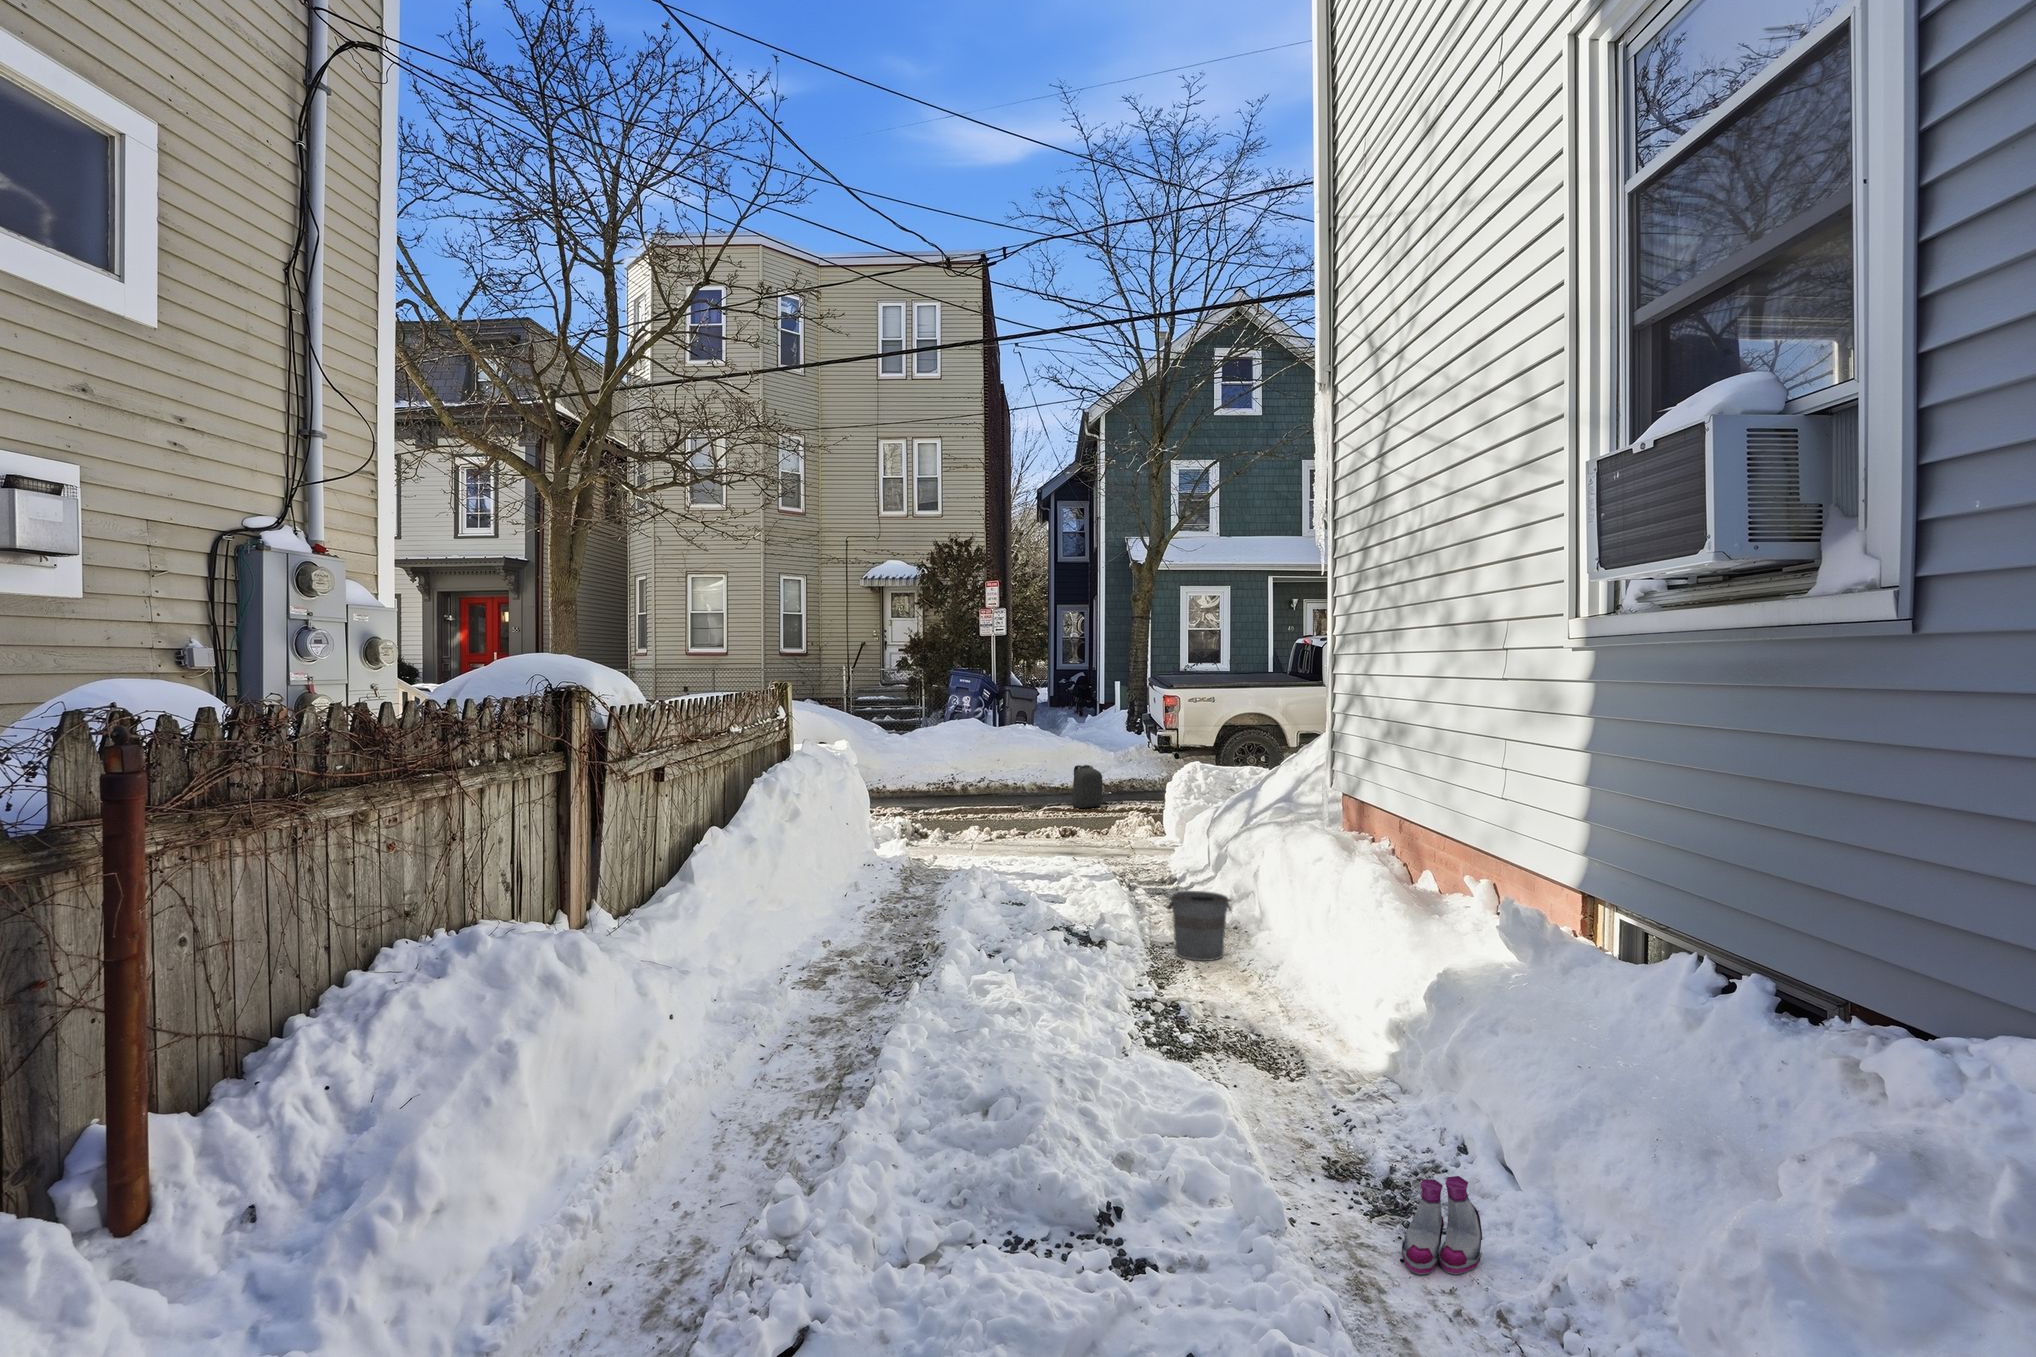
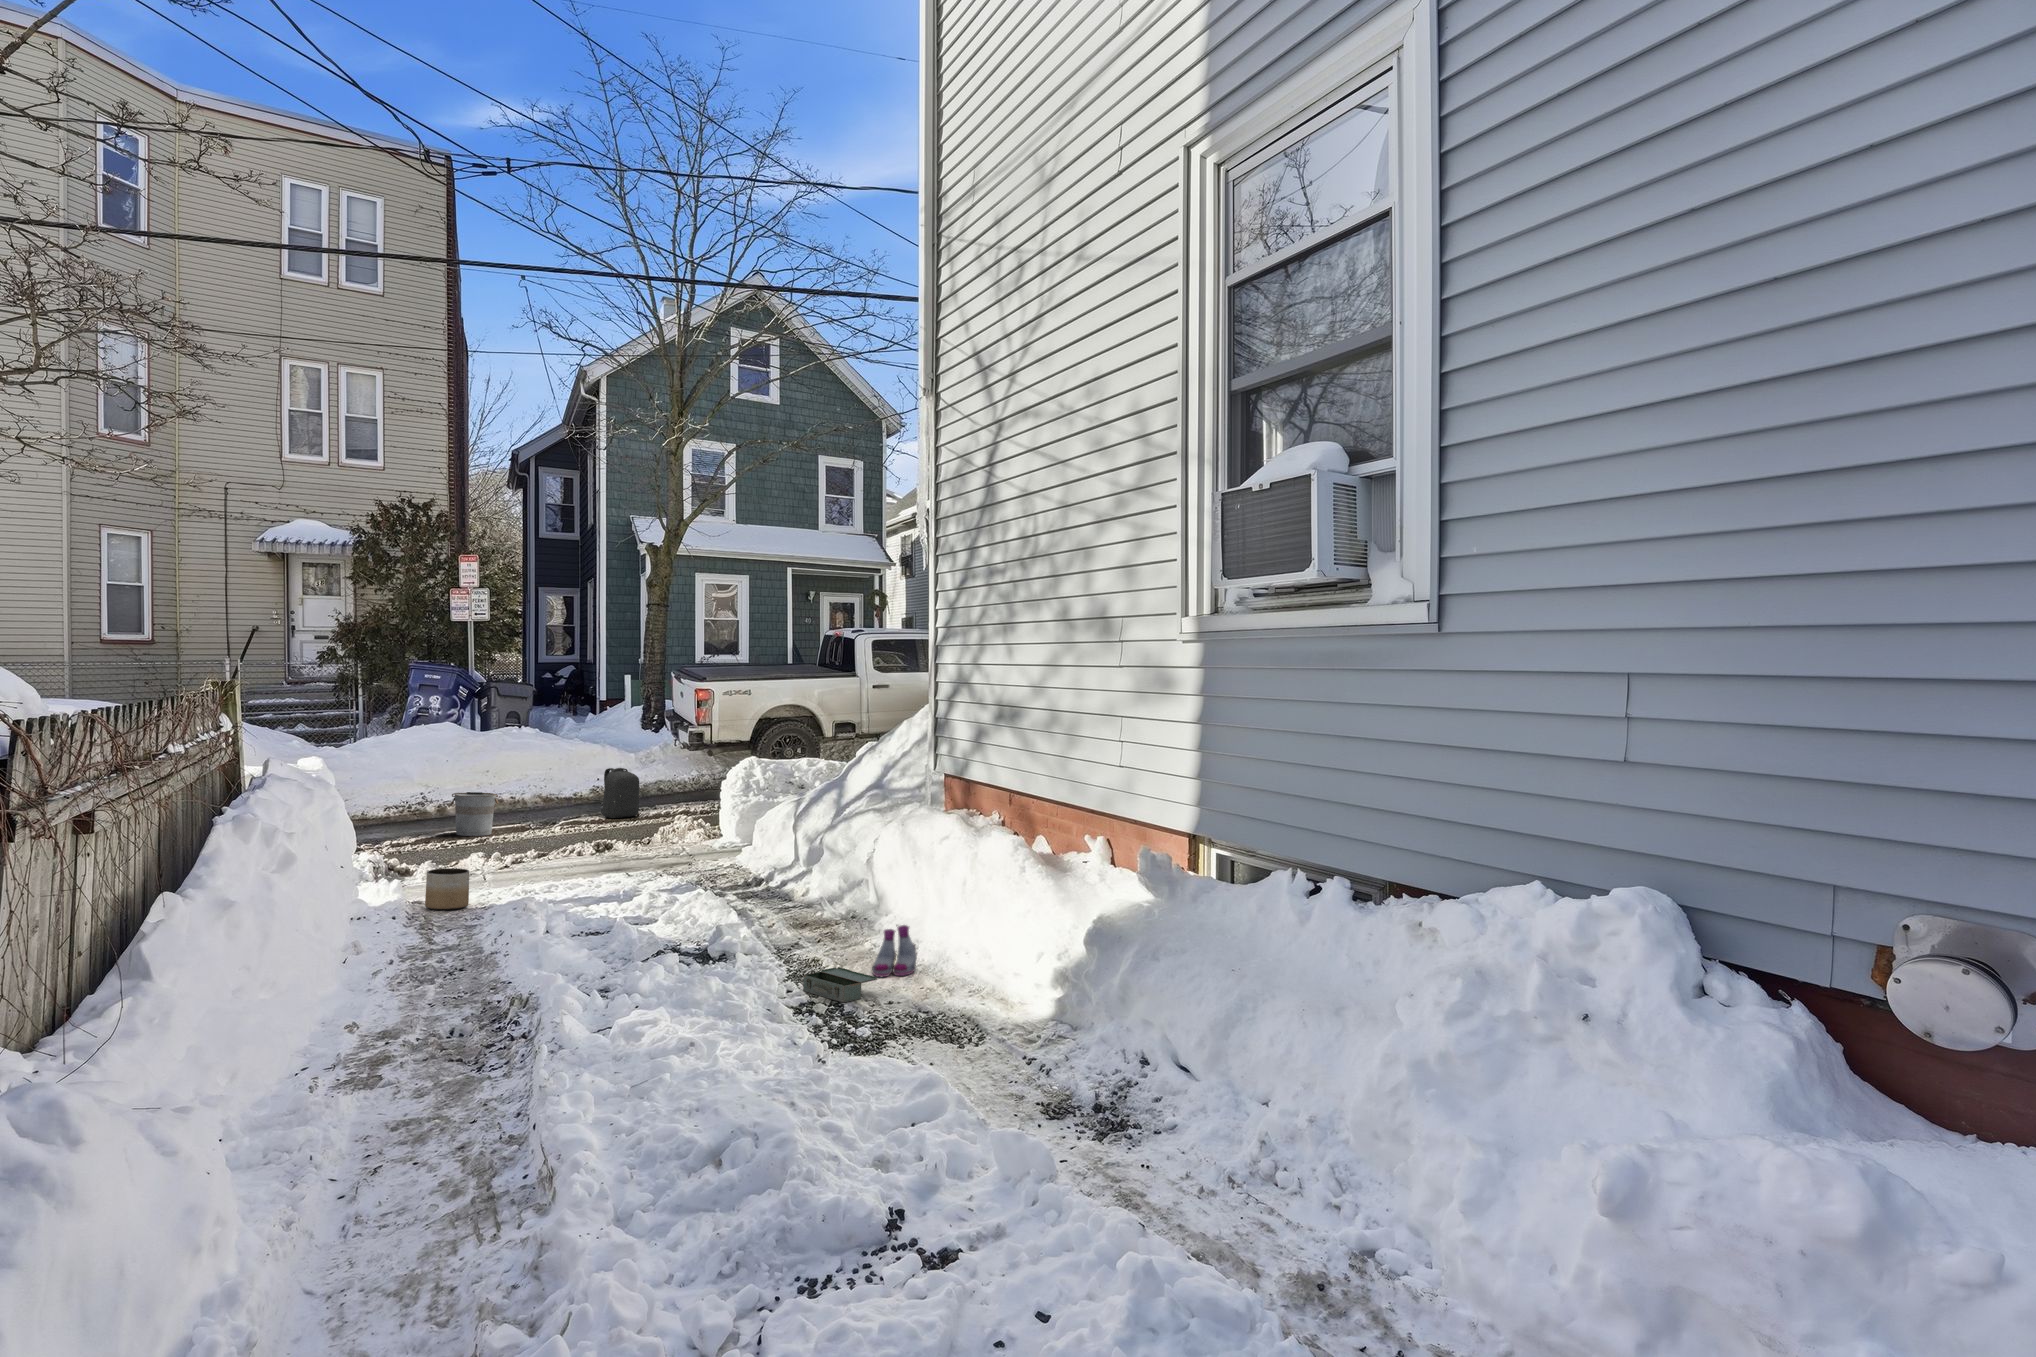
planter: none [893,860,925,894] -> present [425,868,469,910]
bucket: present [1168,891,1232,961] -> present [451,792,499,836]
toolbox: none [1153,981,1219,1018] -> present [803,967,877,1002]
boots: present [1402,1176,1482,1275] -> present [872,925,917,977]

